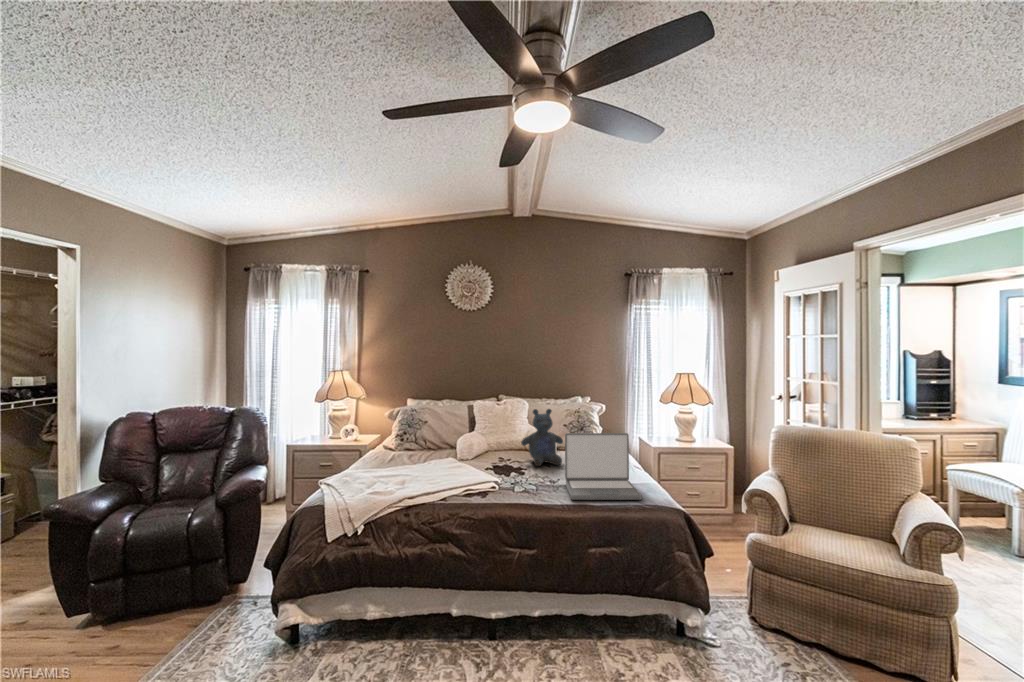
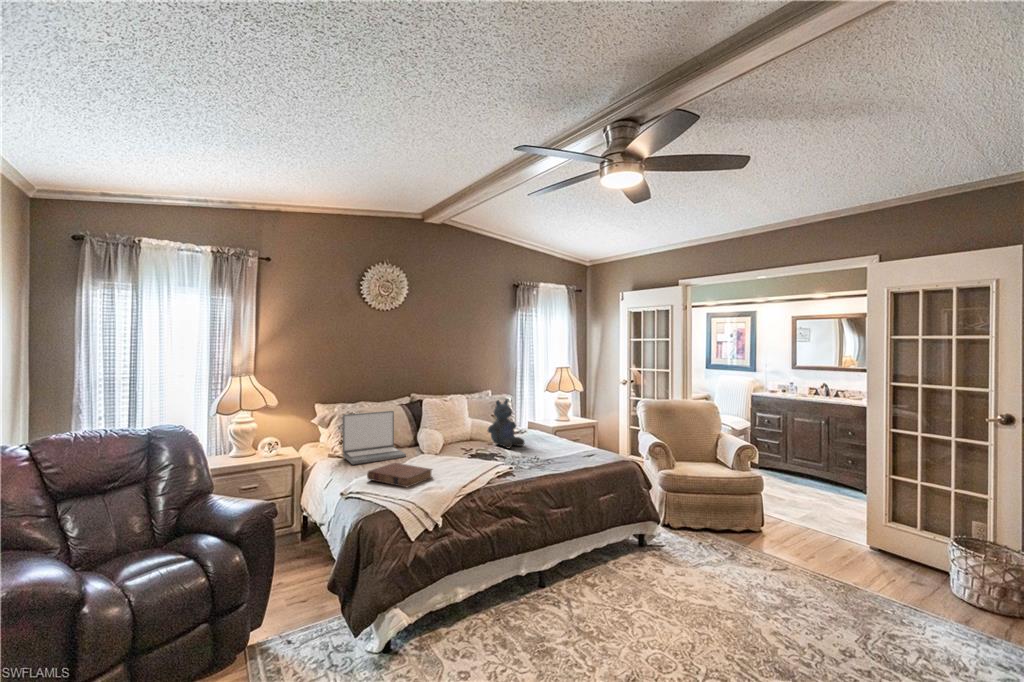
laptop: present [565,433,642,500] -> present [343,411,406,464]
book: none [348,463,396,489] -> present [367,463,432,487]

